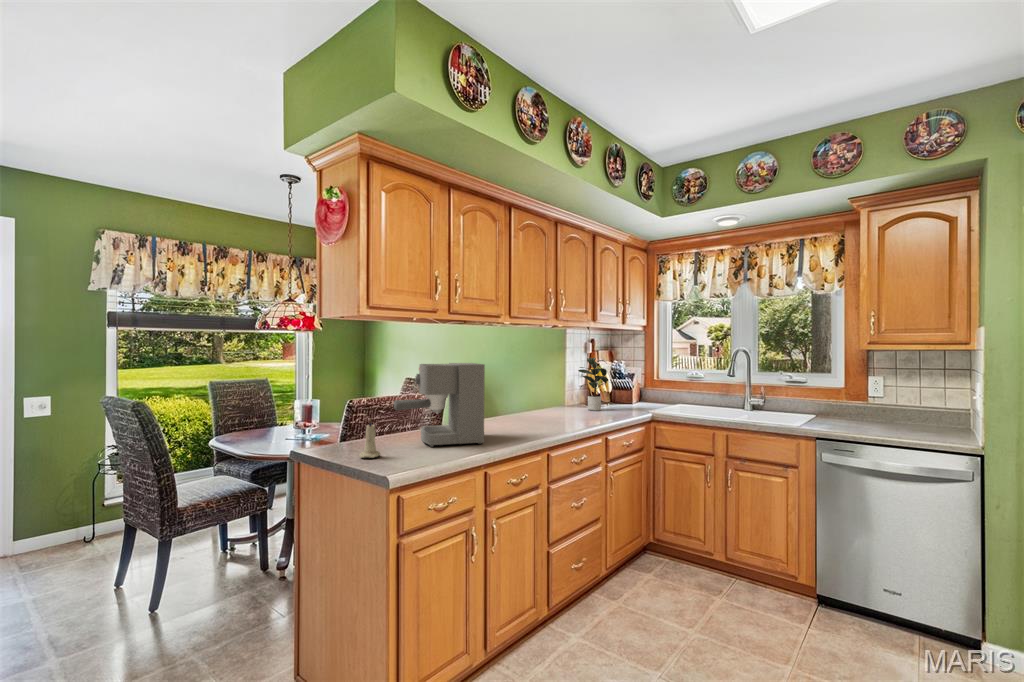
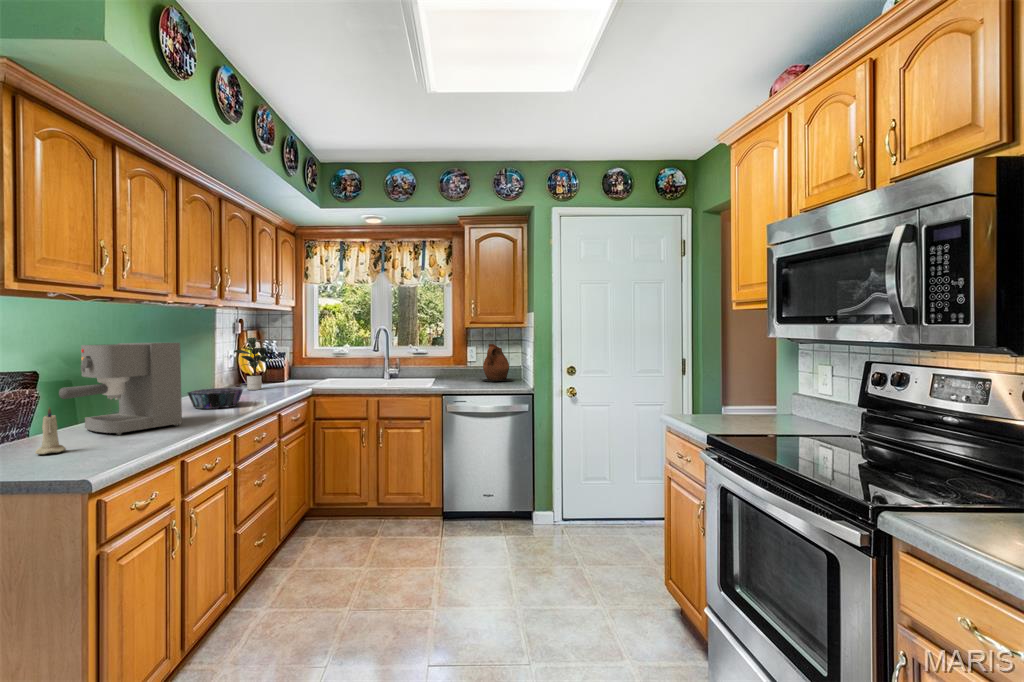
ceramic pitcher: none [881,376,947,436] -> present [482,344,513,381]
decorative bowl: none [514,408,563,429] -> present [188,388,243,409]

